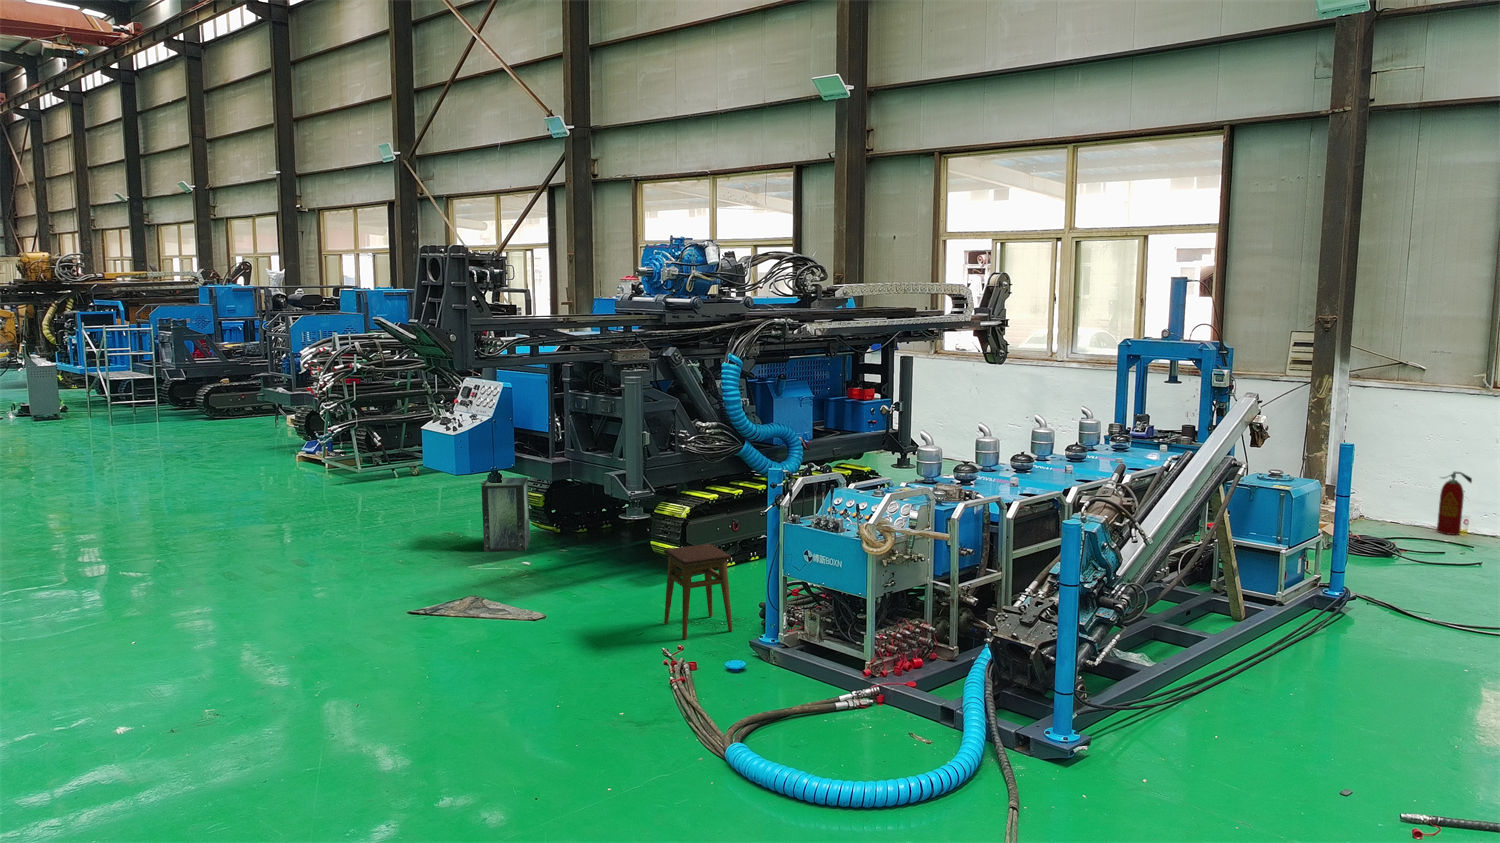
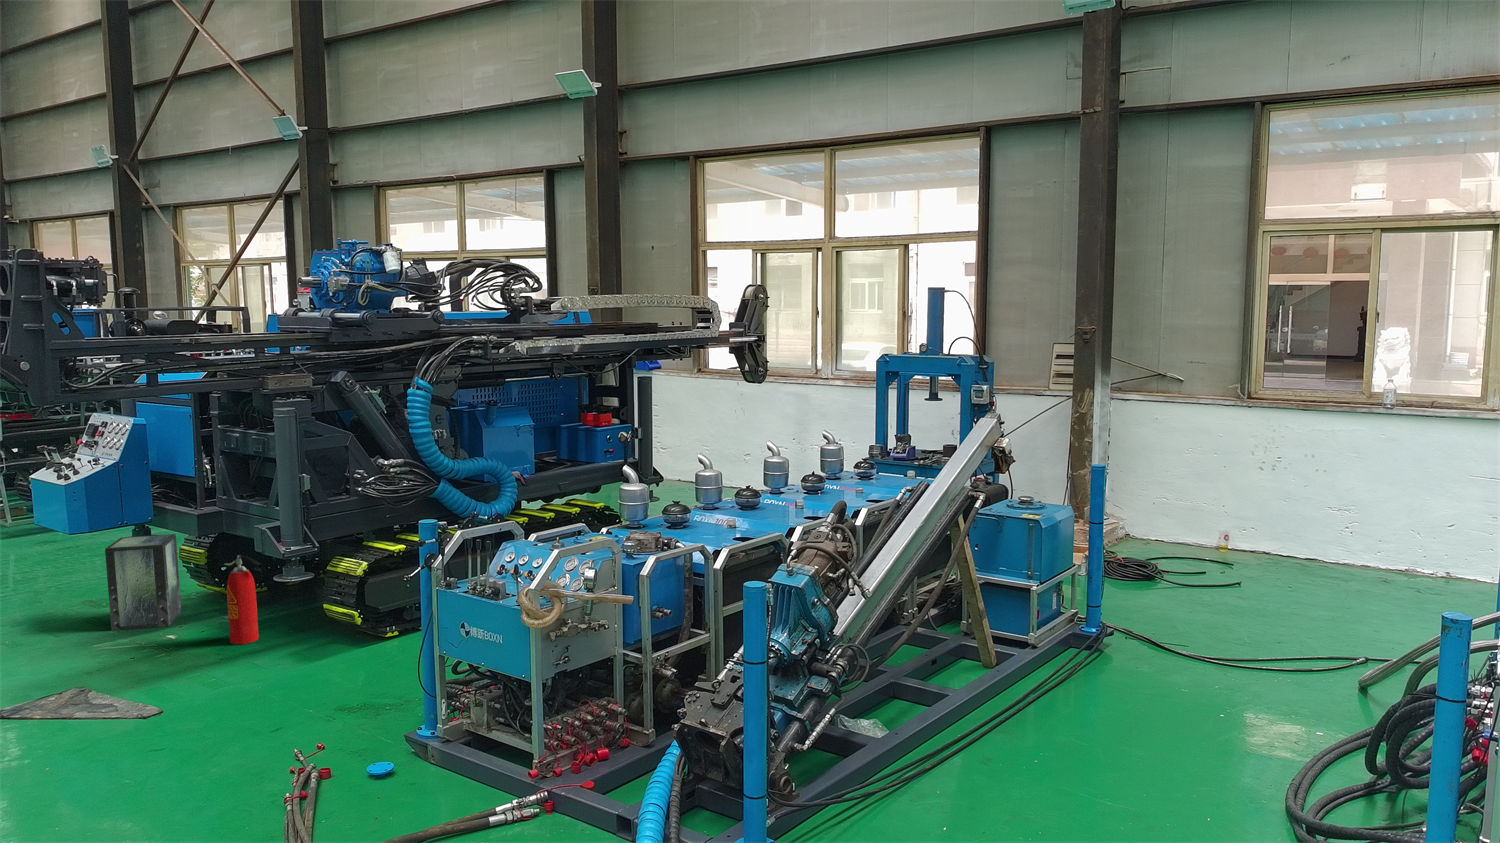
fire extinguisher: present [1437,472,1472,535] -> present [225,555,262,644]
stool: present [664,544,733,639] -> none [305,613,395,739]

